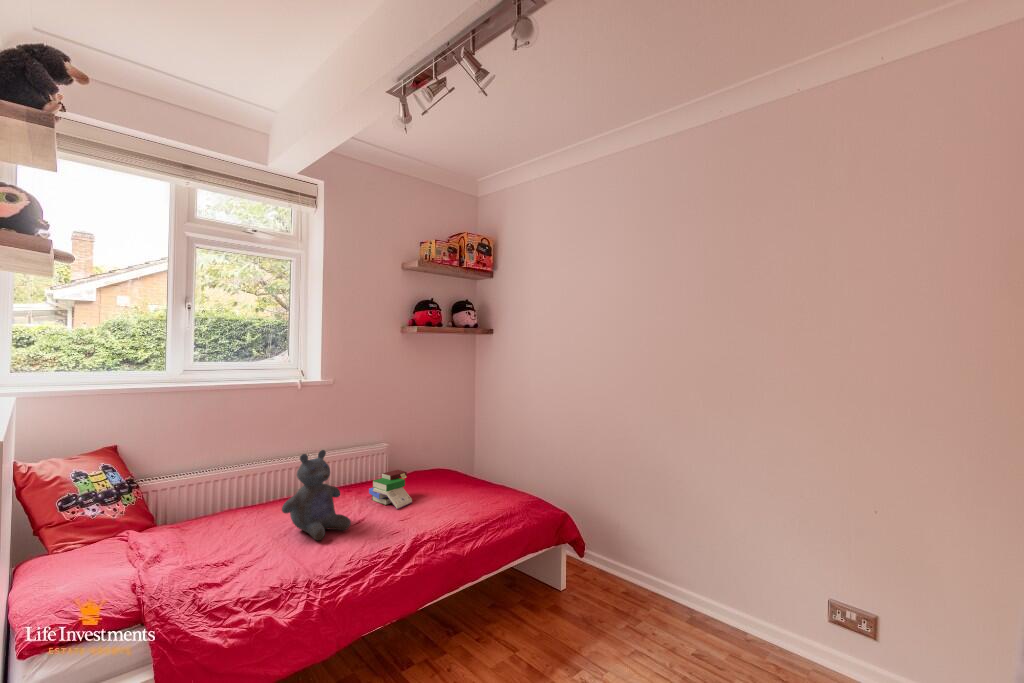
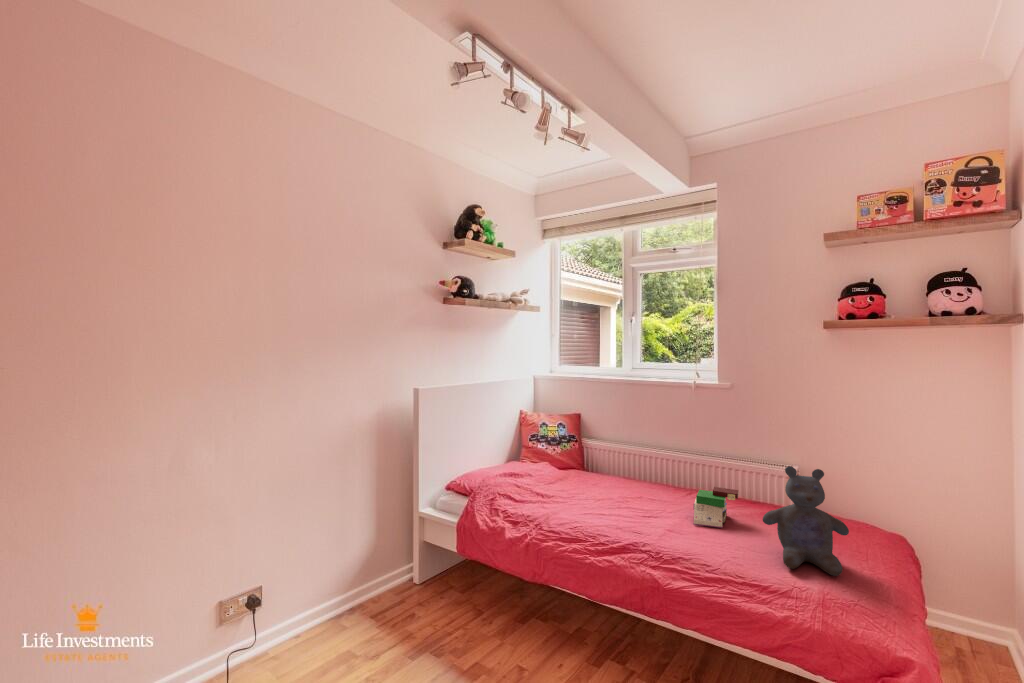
stuffed bear: present [282,450,351,540] -> present [763,466,849,576]

